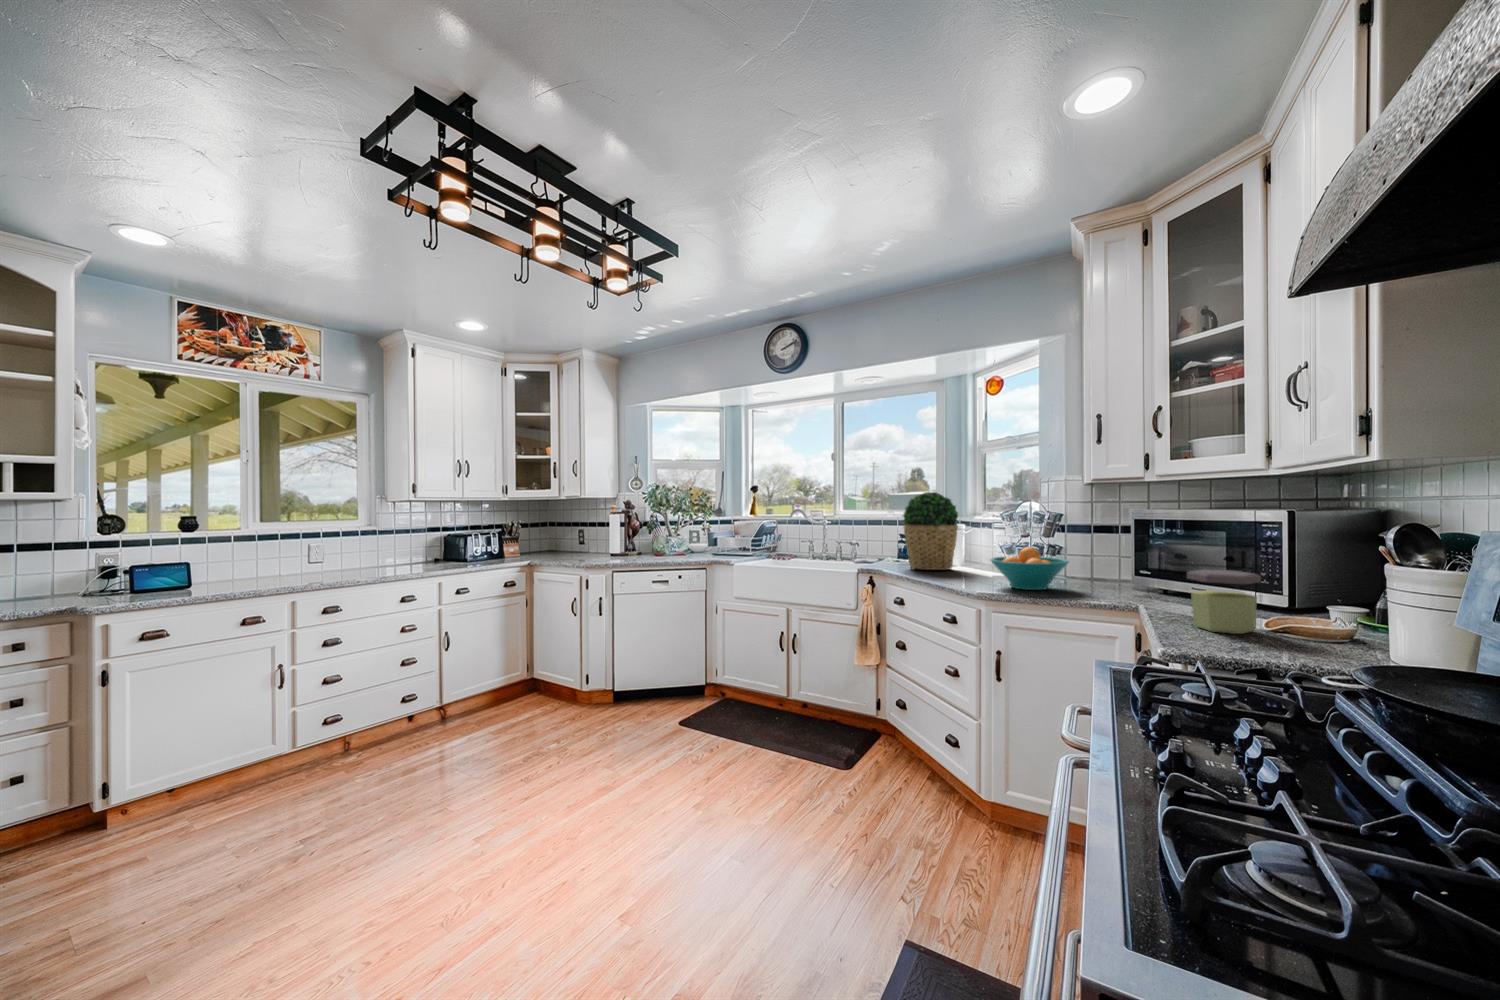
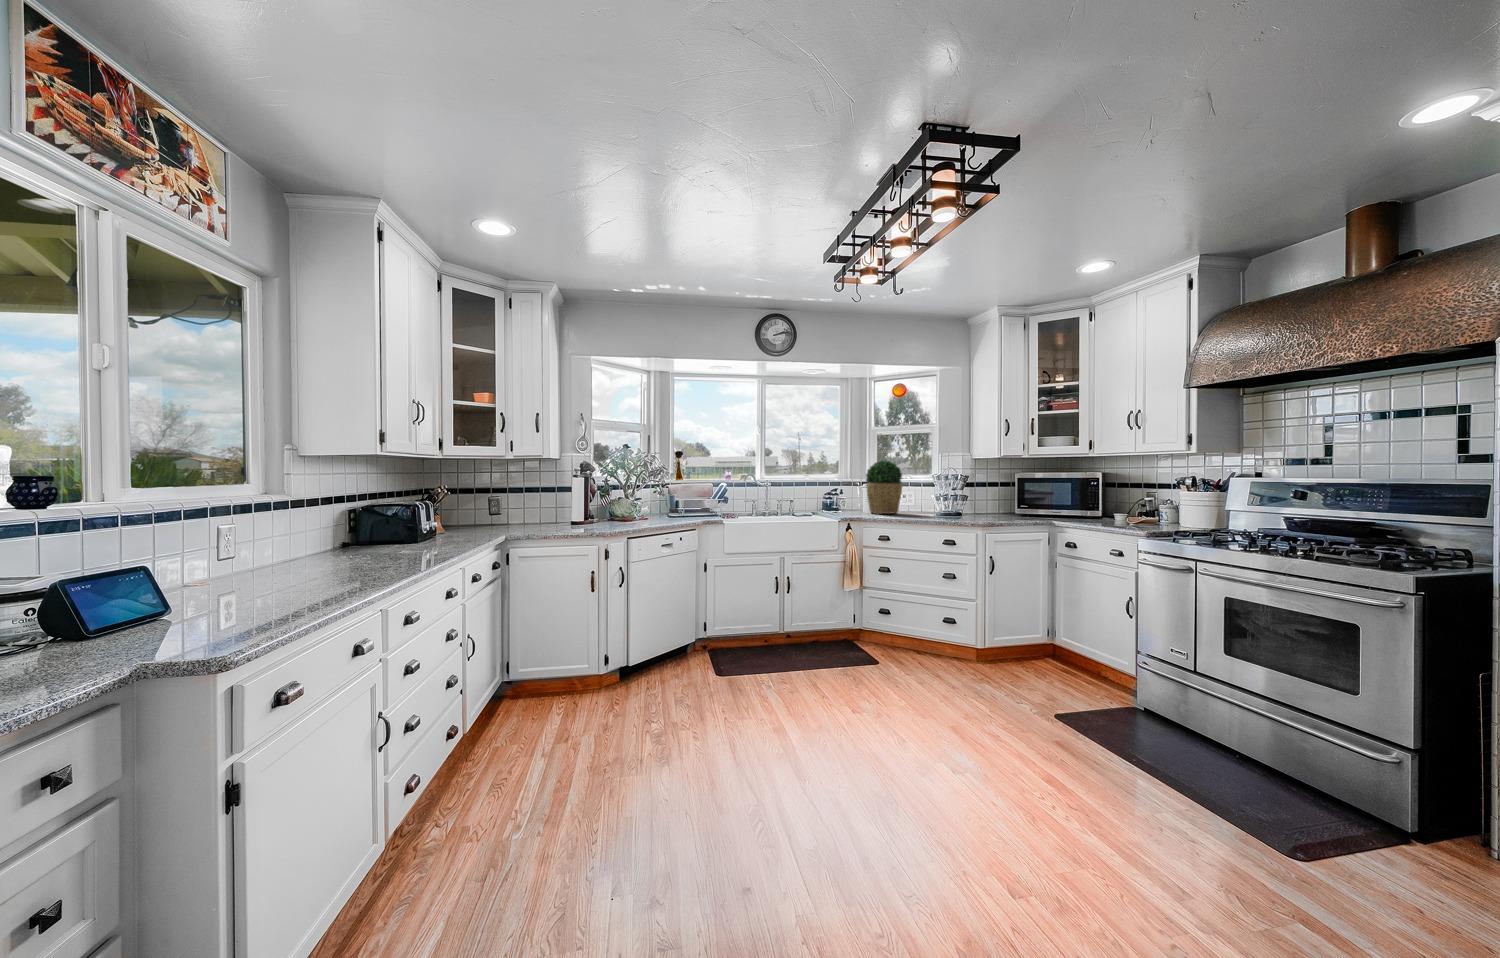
fruit bowl: present [990,547,1069,590] -> none [962,495,1007,520]
jar: present [1187,569,1261,634] -> none [1105,501,1135,528]

